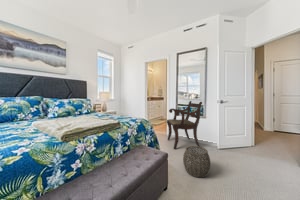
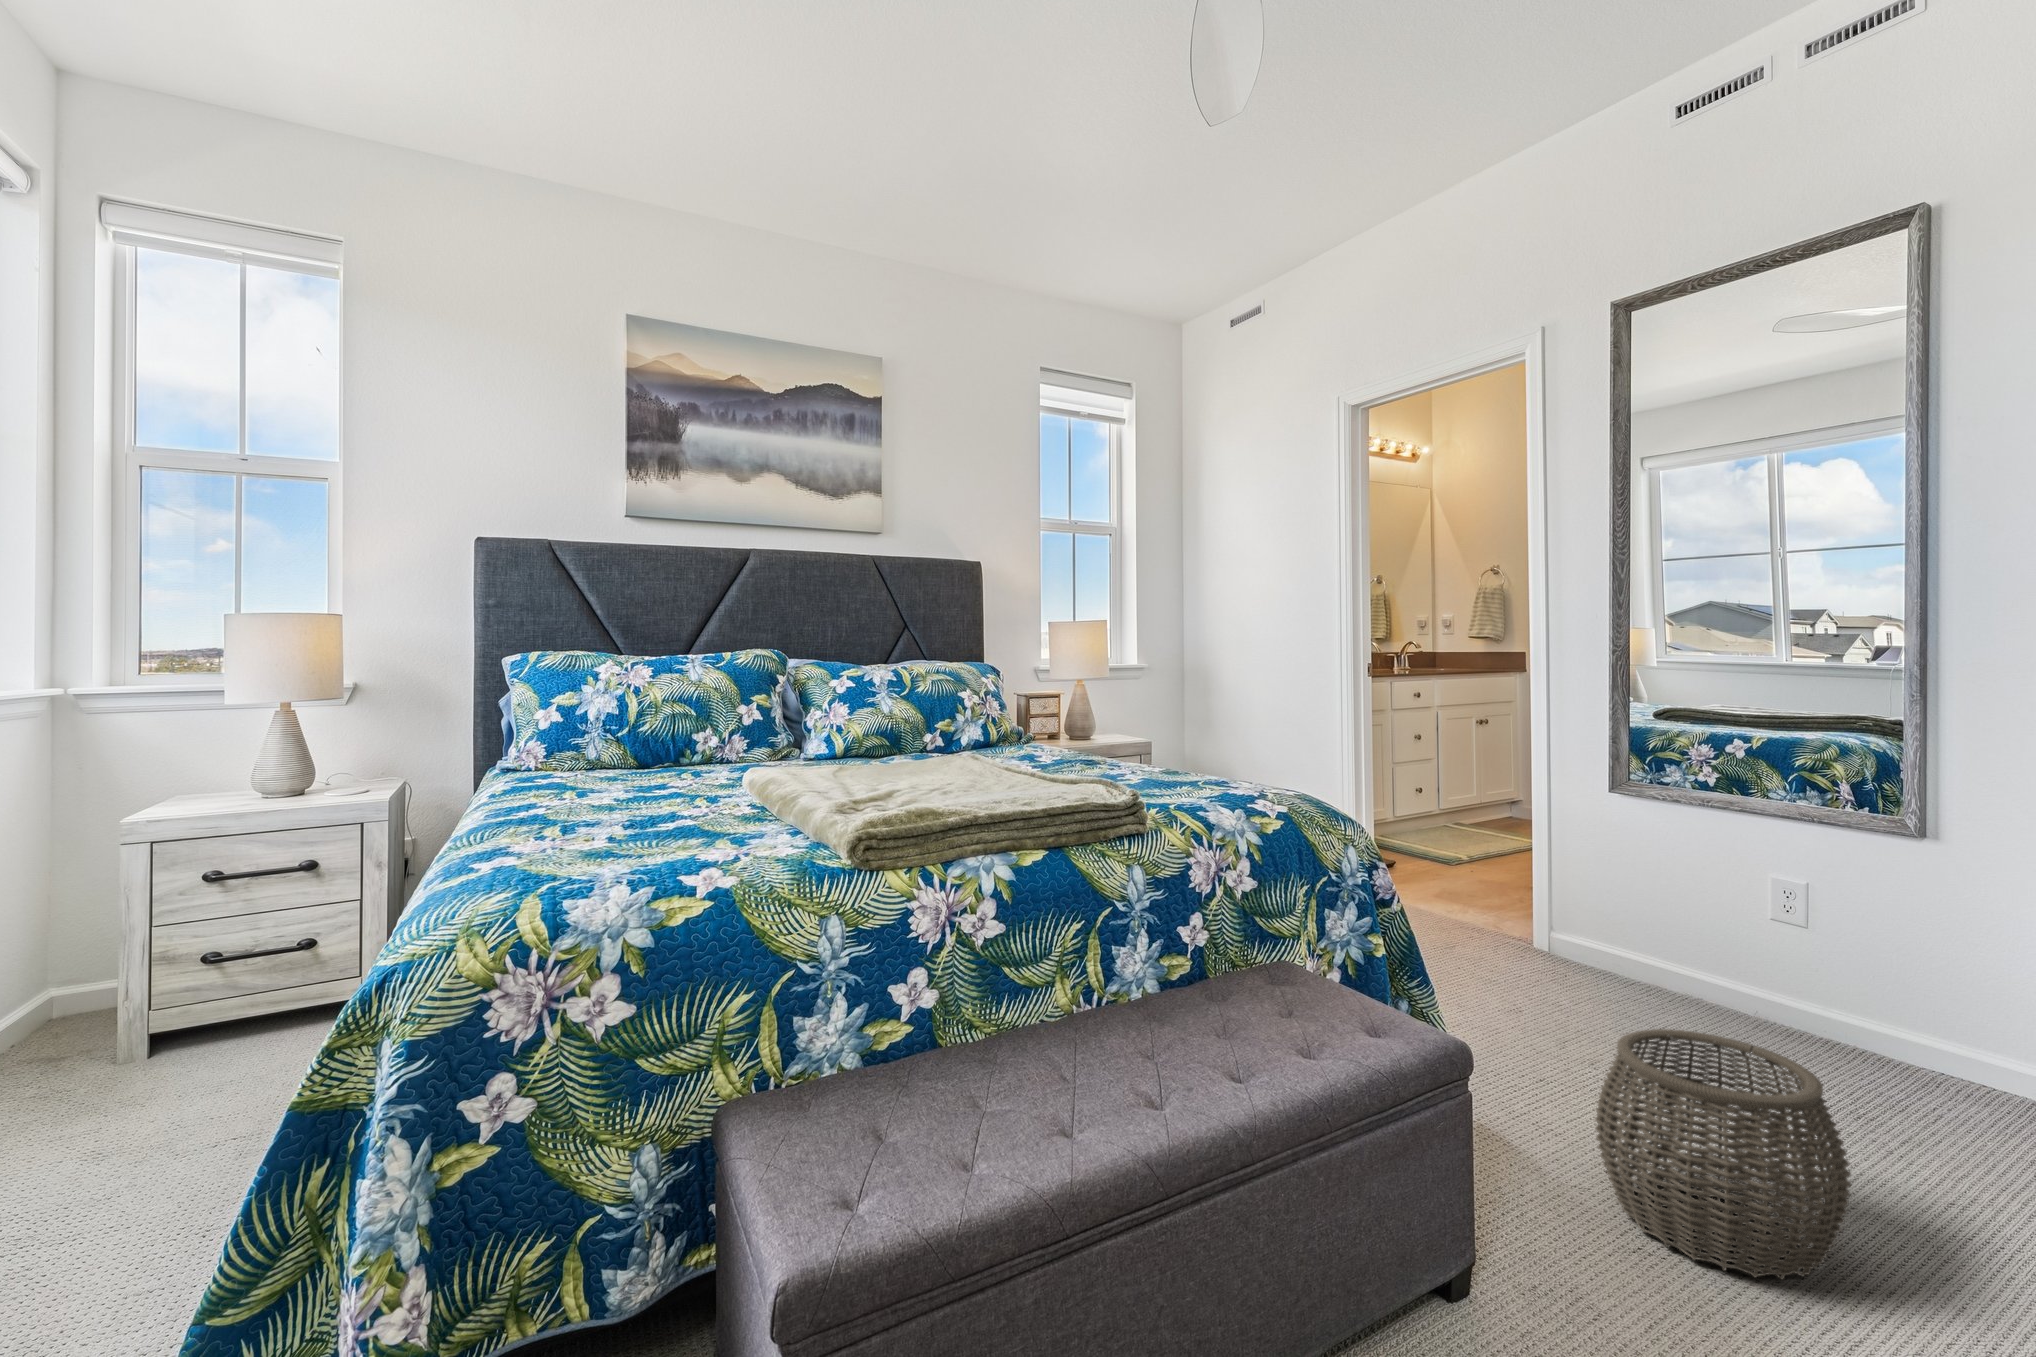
armchair: present [167,101,202,149] -> none [1505,692,1826,1073]

